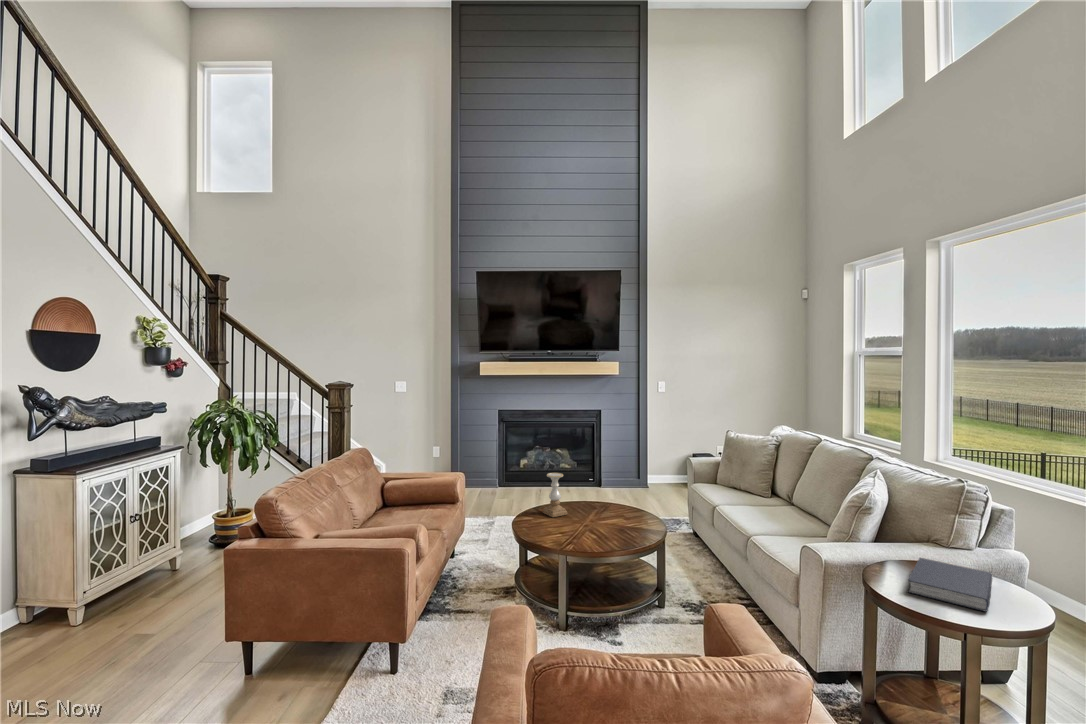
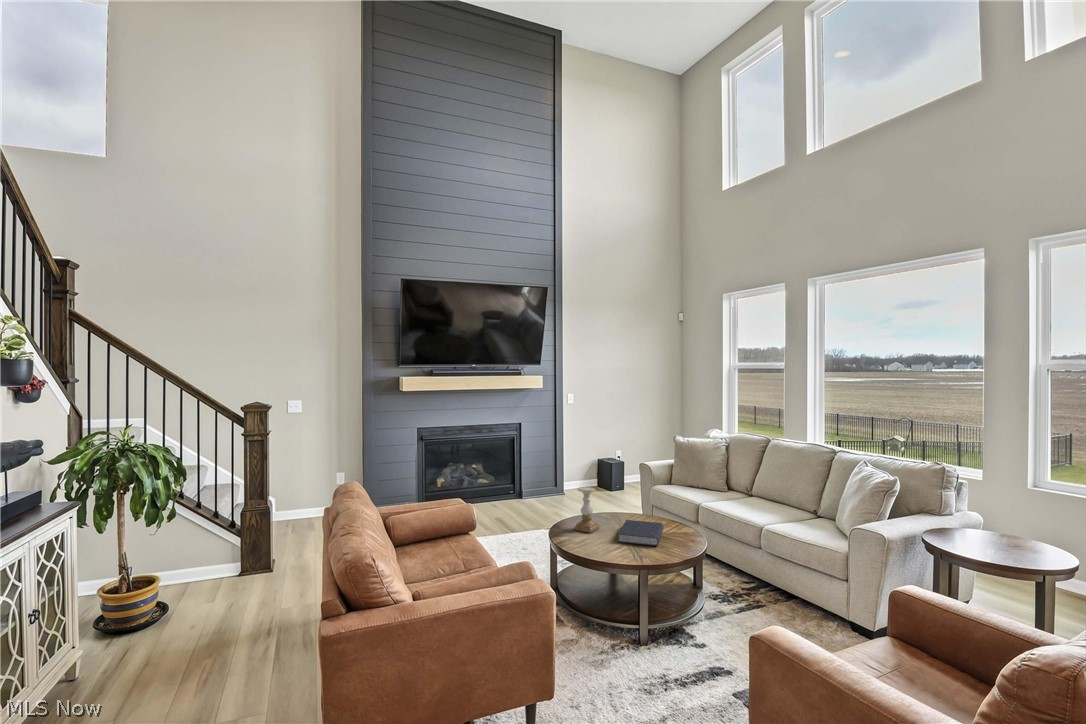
book: present [908,558,992,611] -> present [618,520,663,546]

